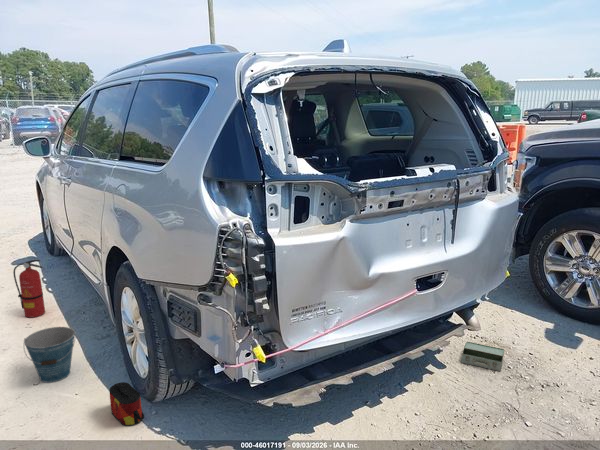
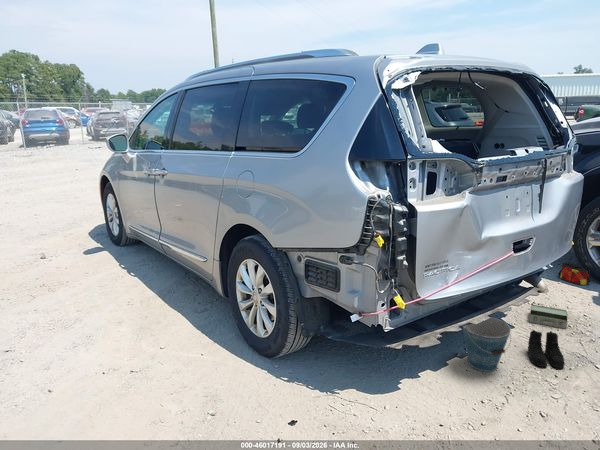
fire extinguisher: present [13,260,45,318] -> none [128,239,153,288]
bucket: present [24,327,75,383] -> present [463,317,511,372]
boots: none [449,375,485,422] -> present [528,330,564,368]
bag: present [109,382,144,426] -> present [558,263,590,285]

